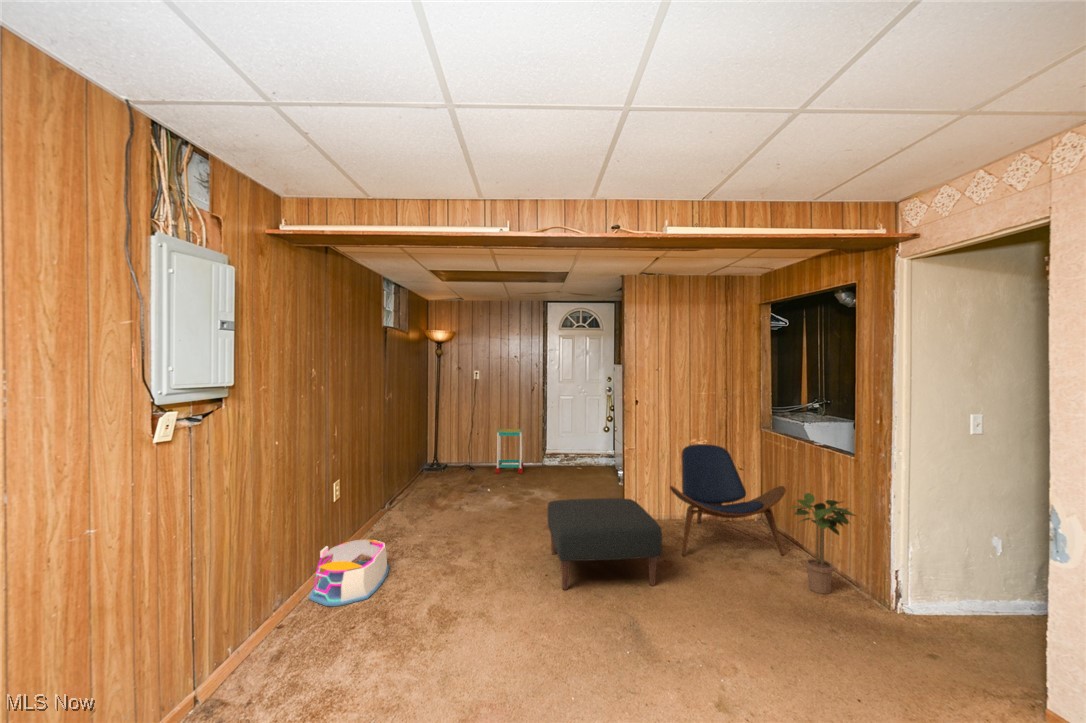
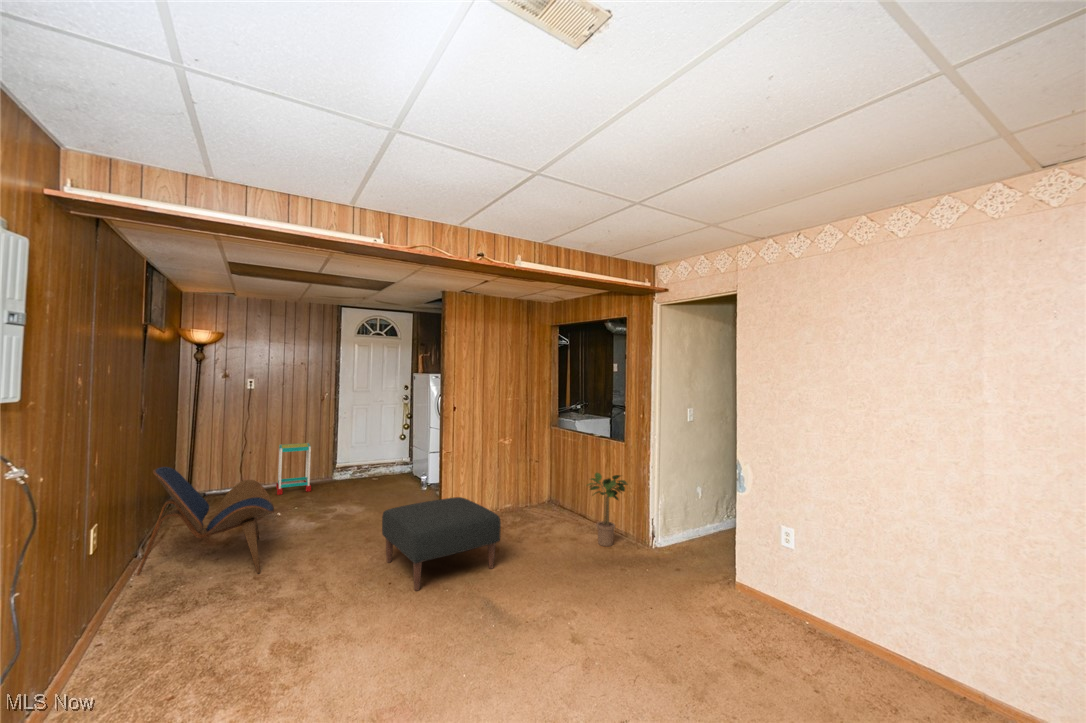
lounge chair: present [670,444,786,556] -> present [137,467,274,576]
storage bin: present [309,539,389,606] -> none [82,590,194,686]

